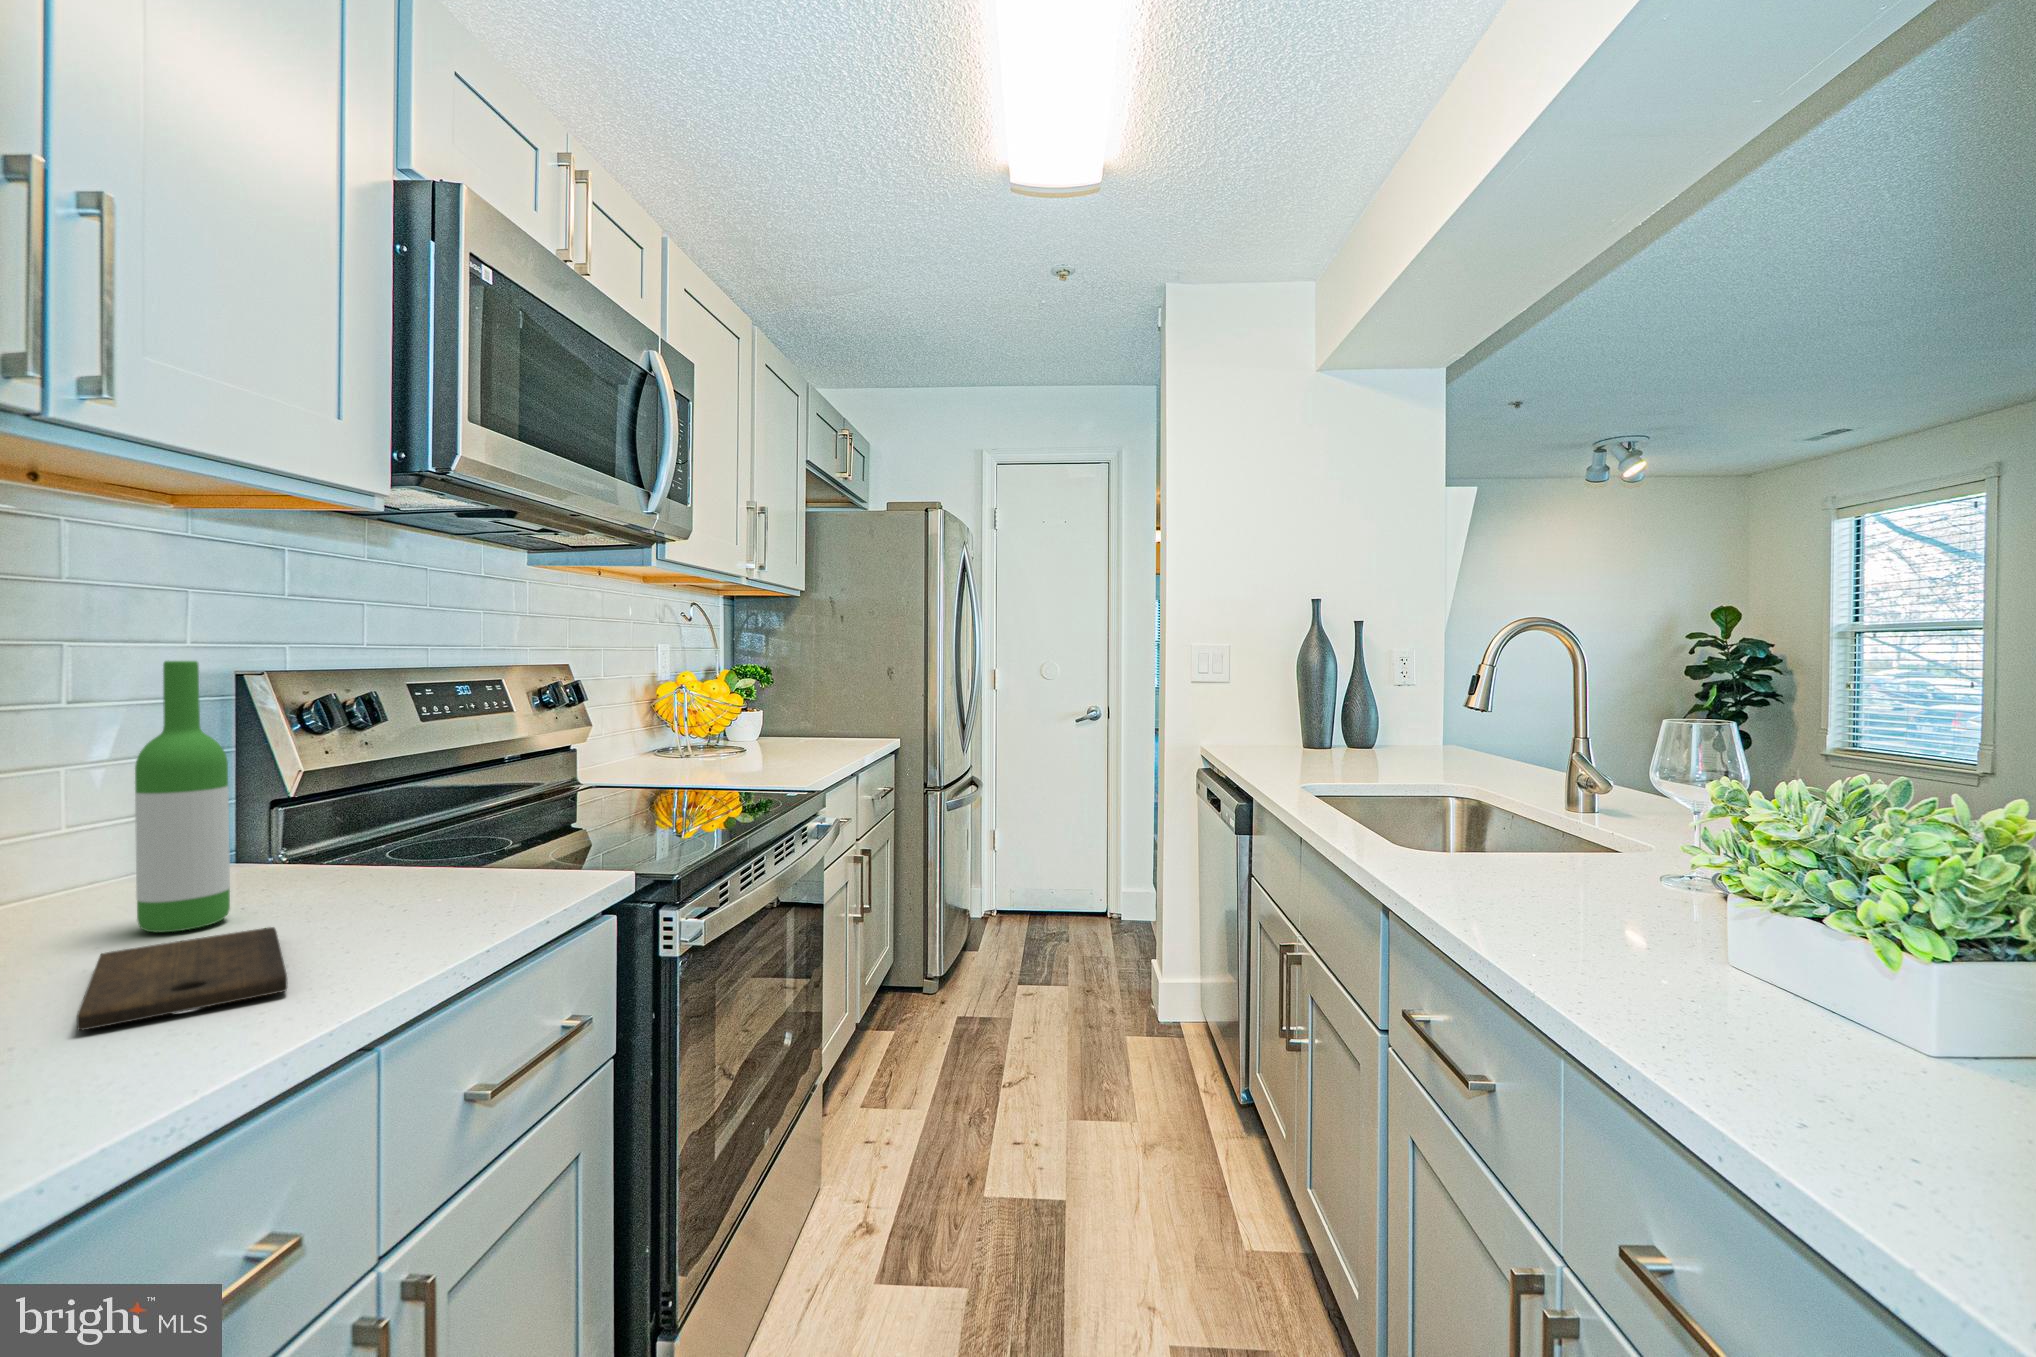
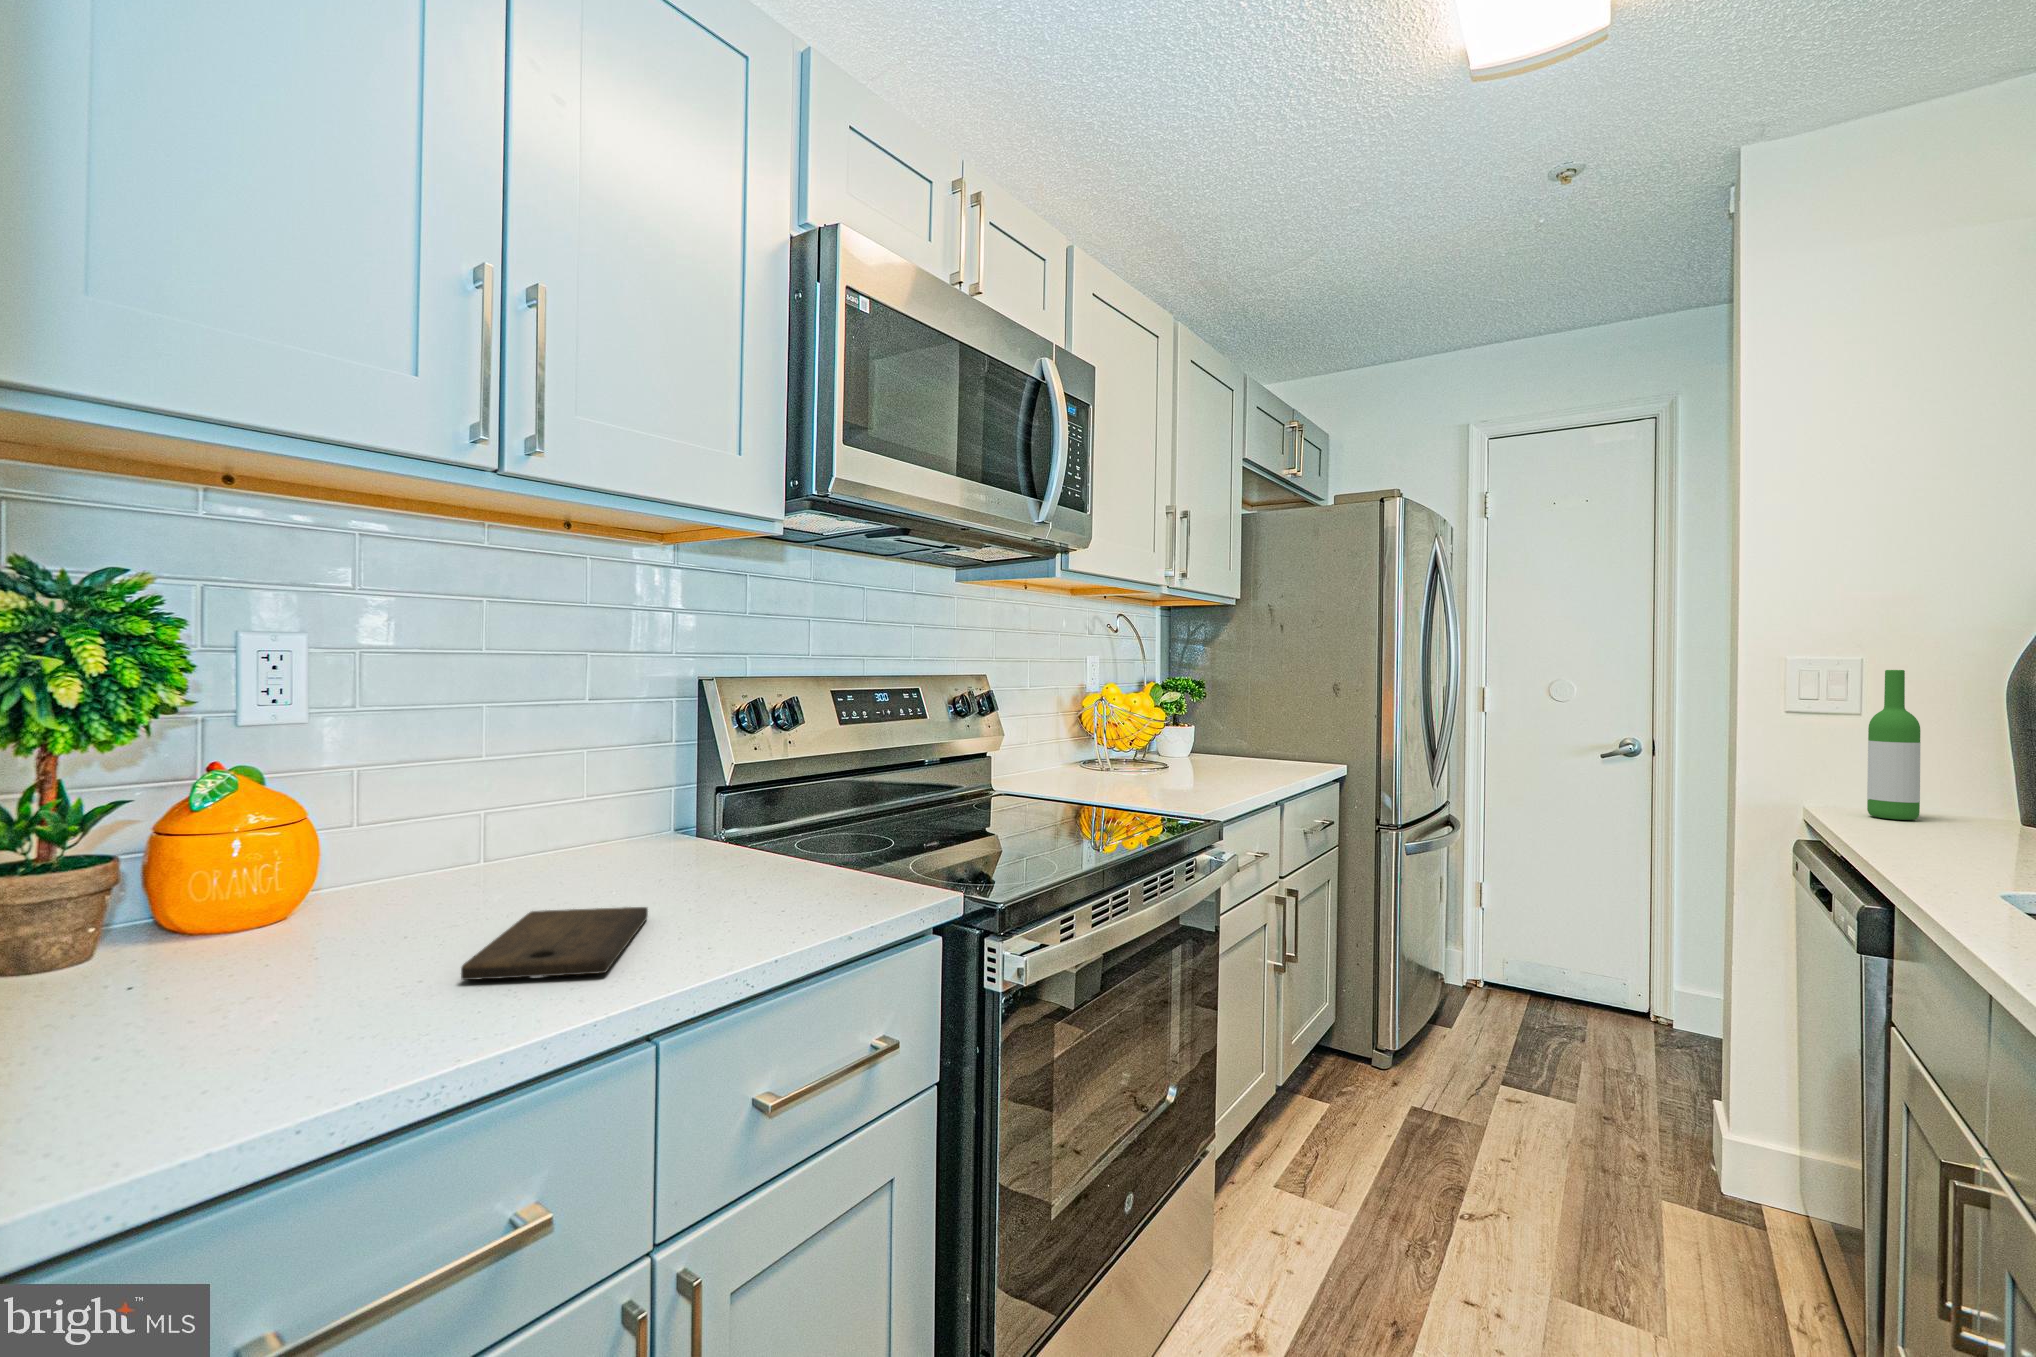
wine bottle: present [135,661,230,933] -> present [1867,670,1920,820]

